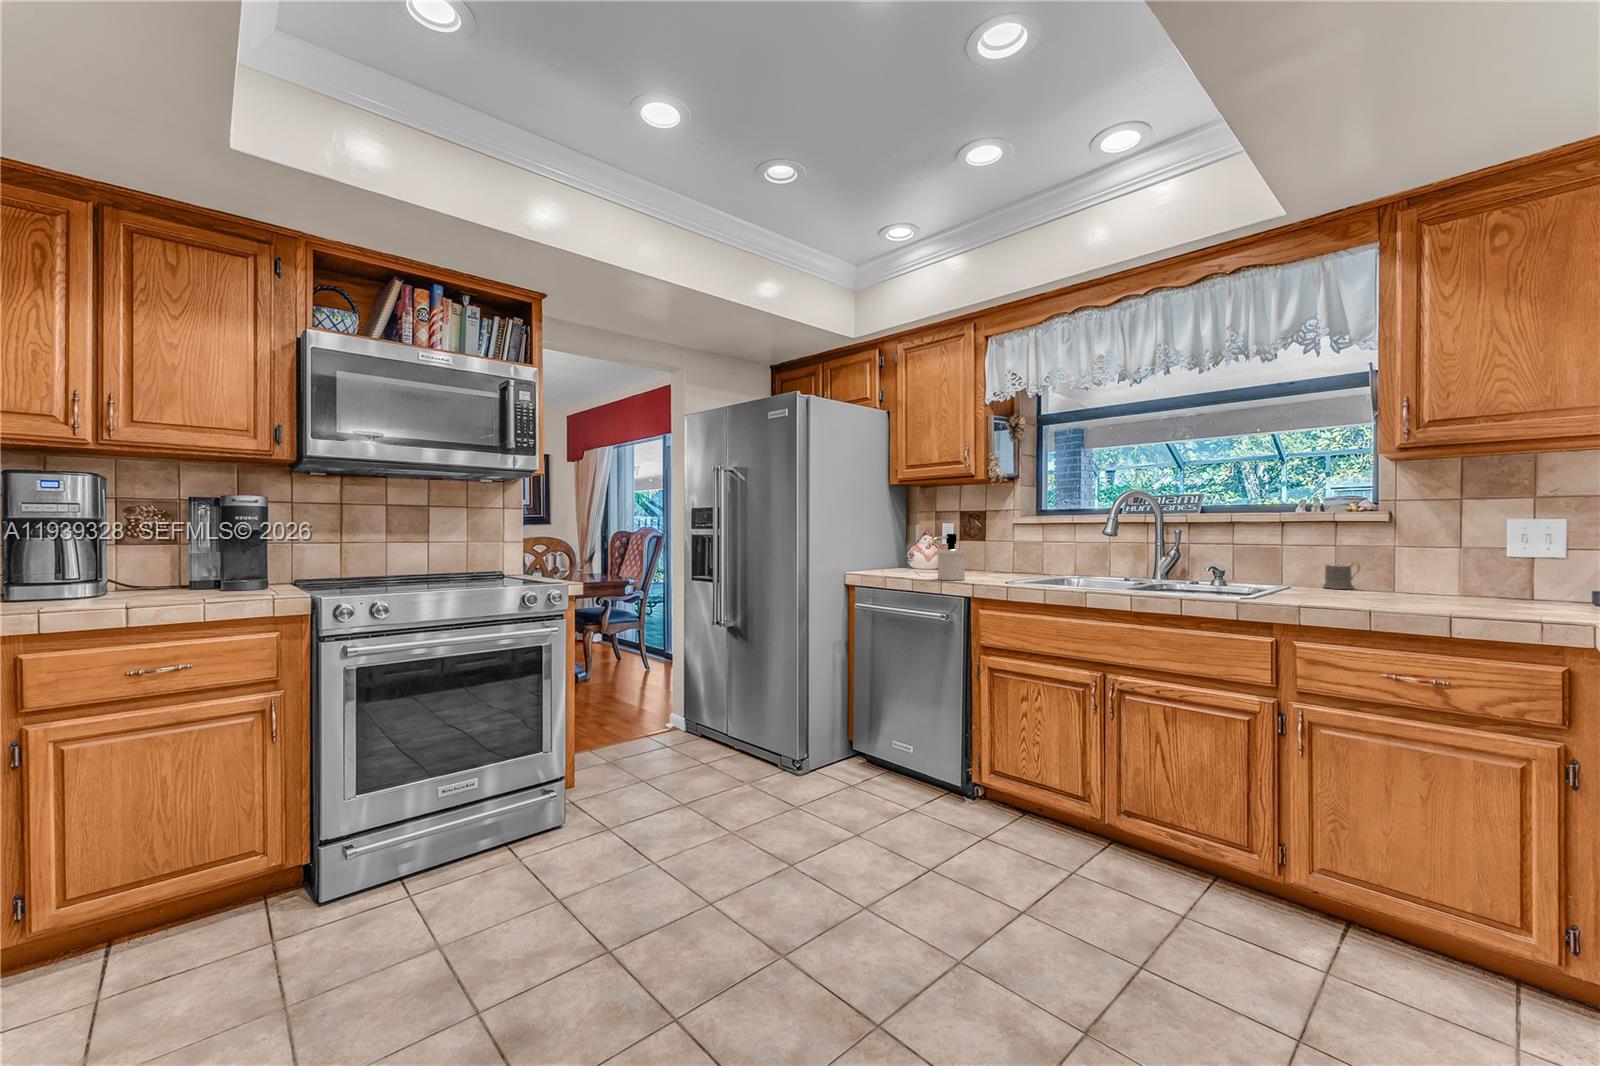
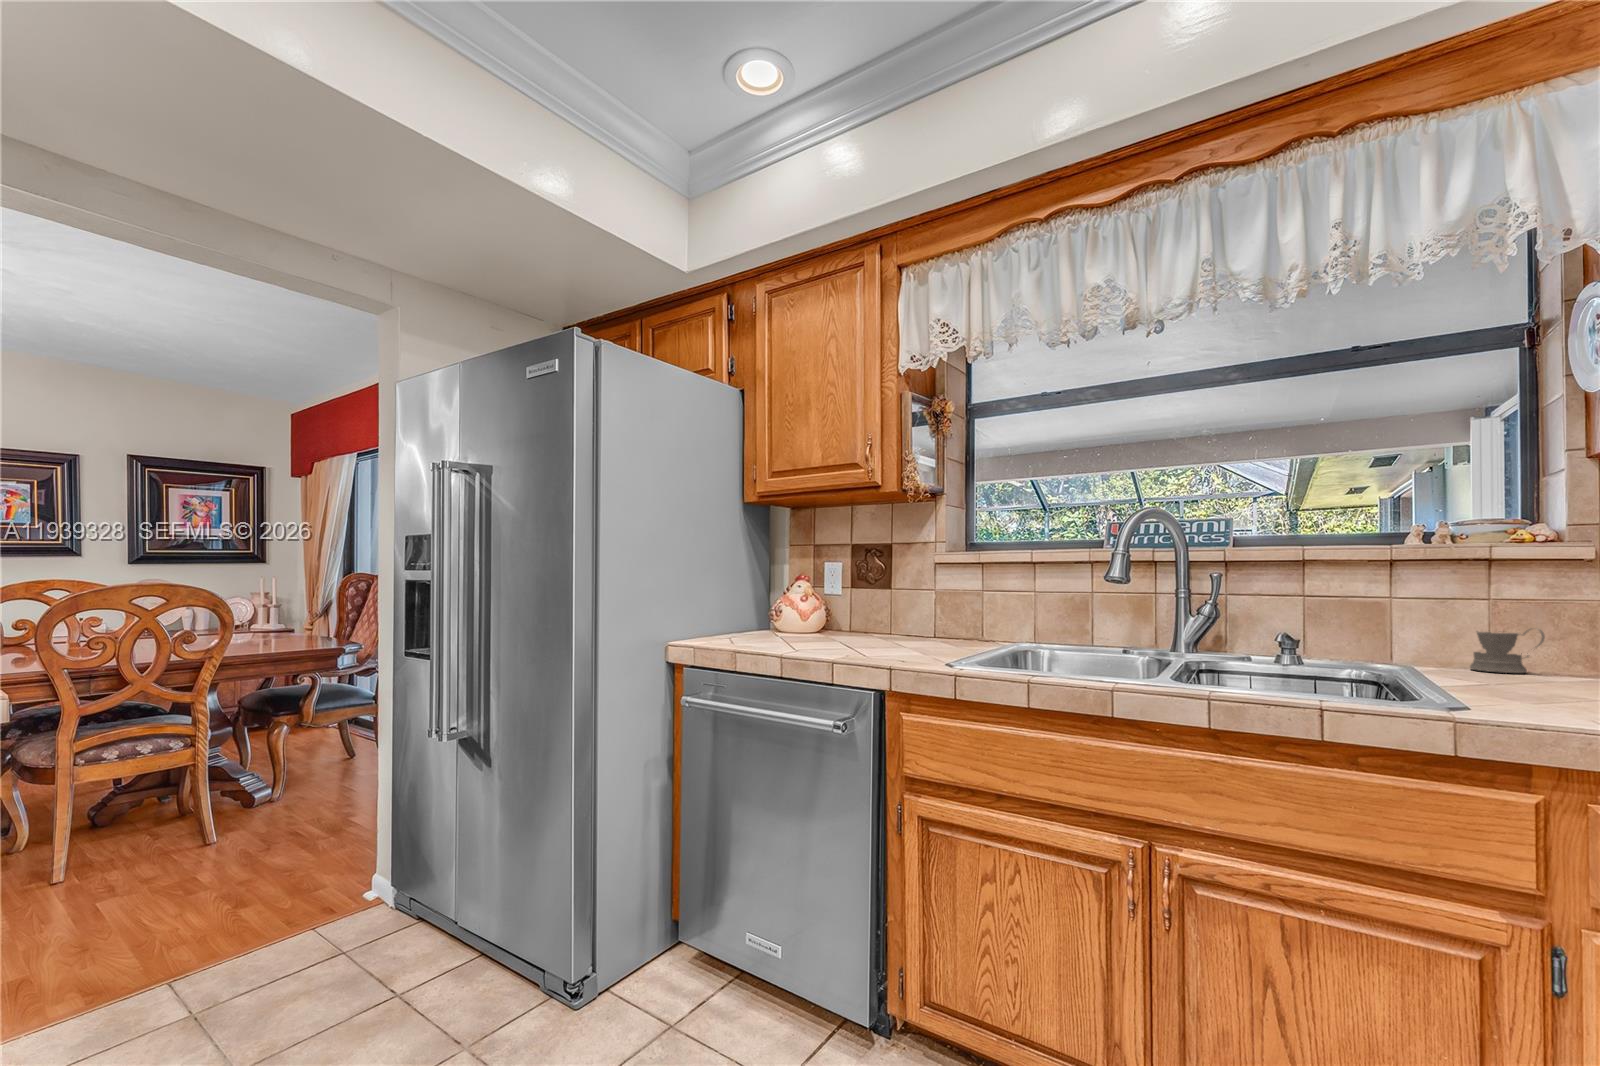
soap dispenser: present [931,534,966,580] -> none [816,574,872,655]

